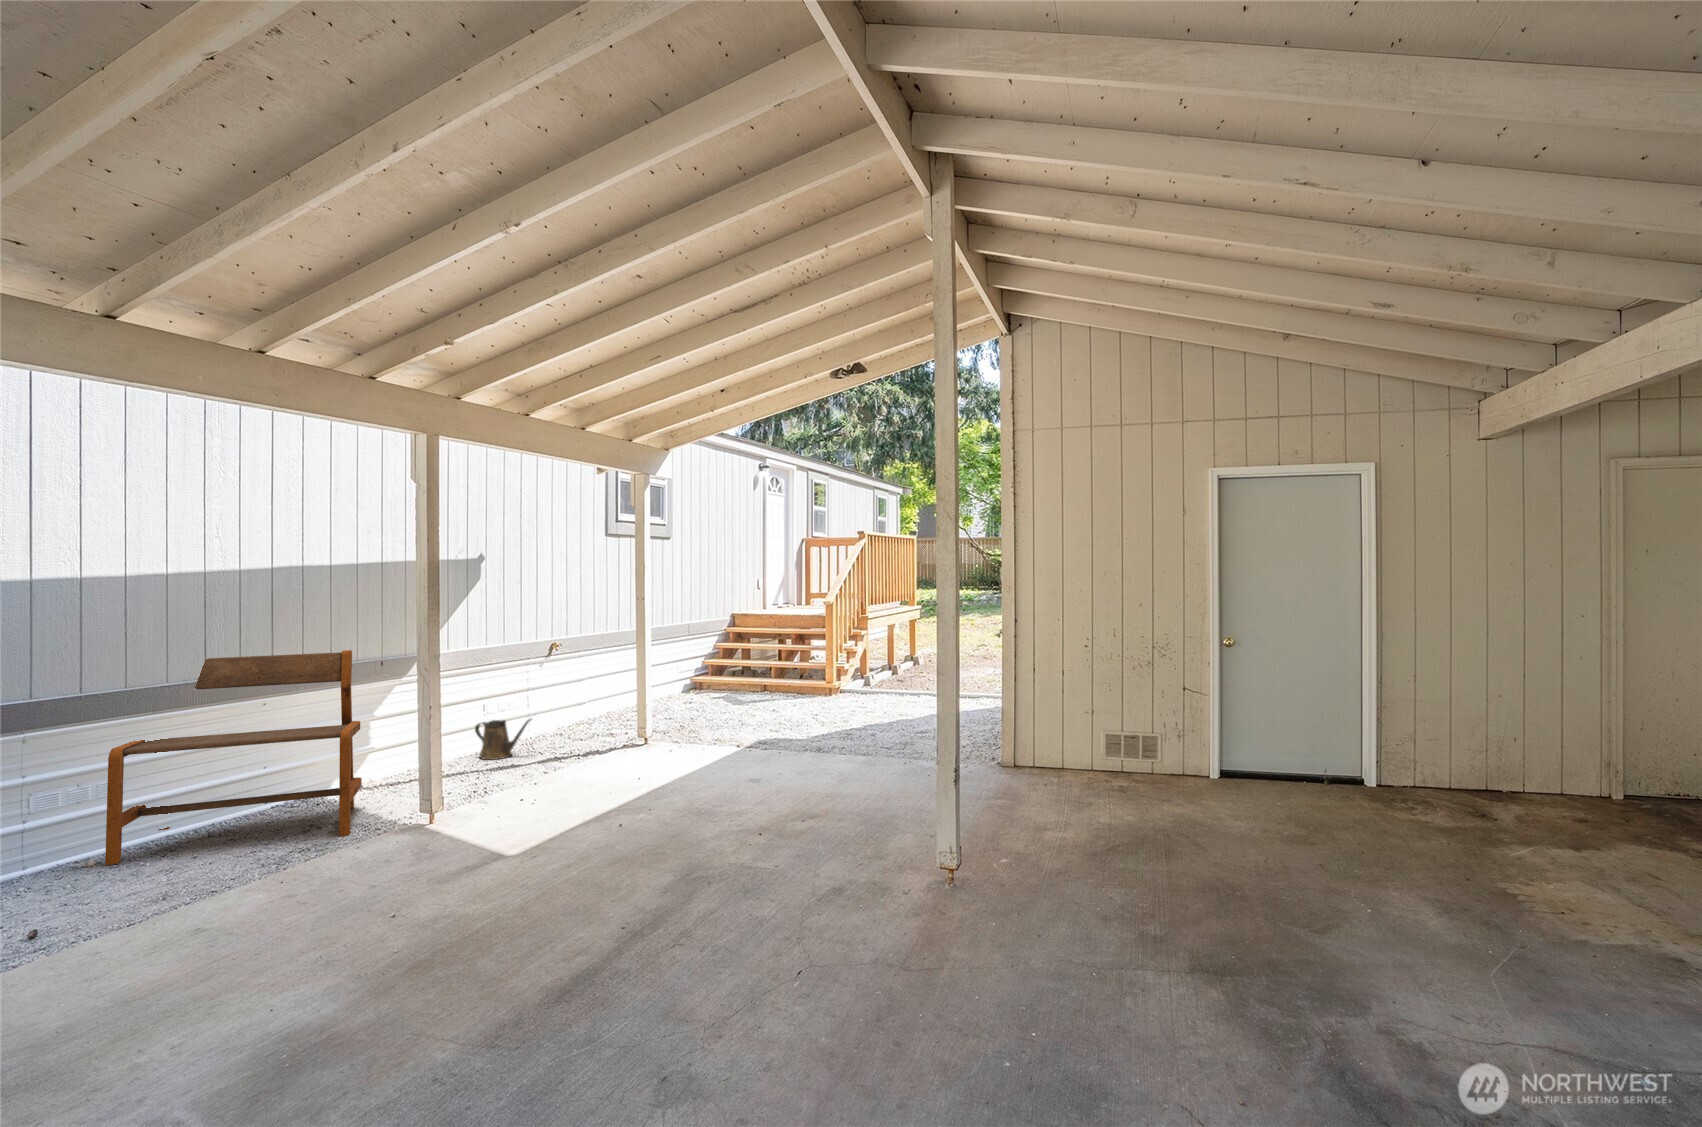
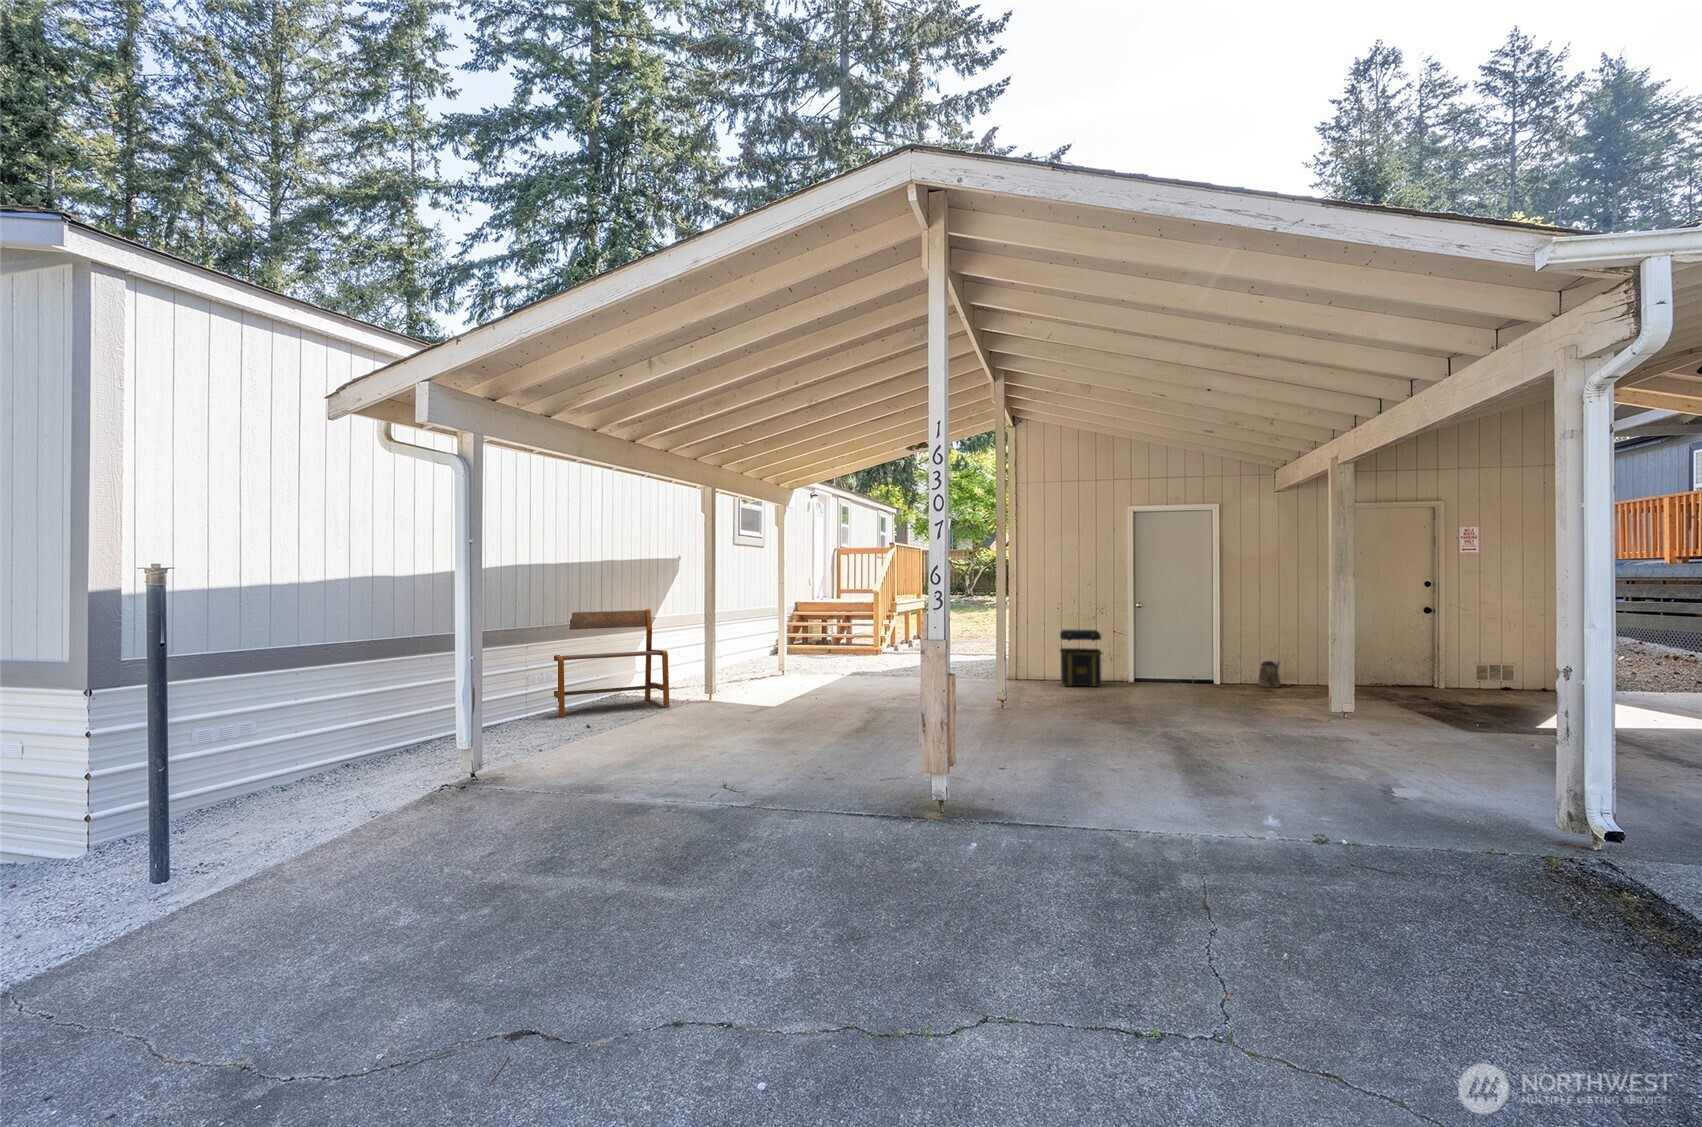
toolbox: none [1087,683,1159,790] -> present [1060,630,1102,687]
watering can: present [475,719,531,760] -> present [1258,661,1281,687]

